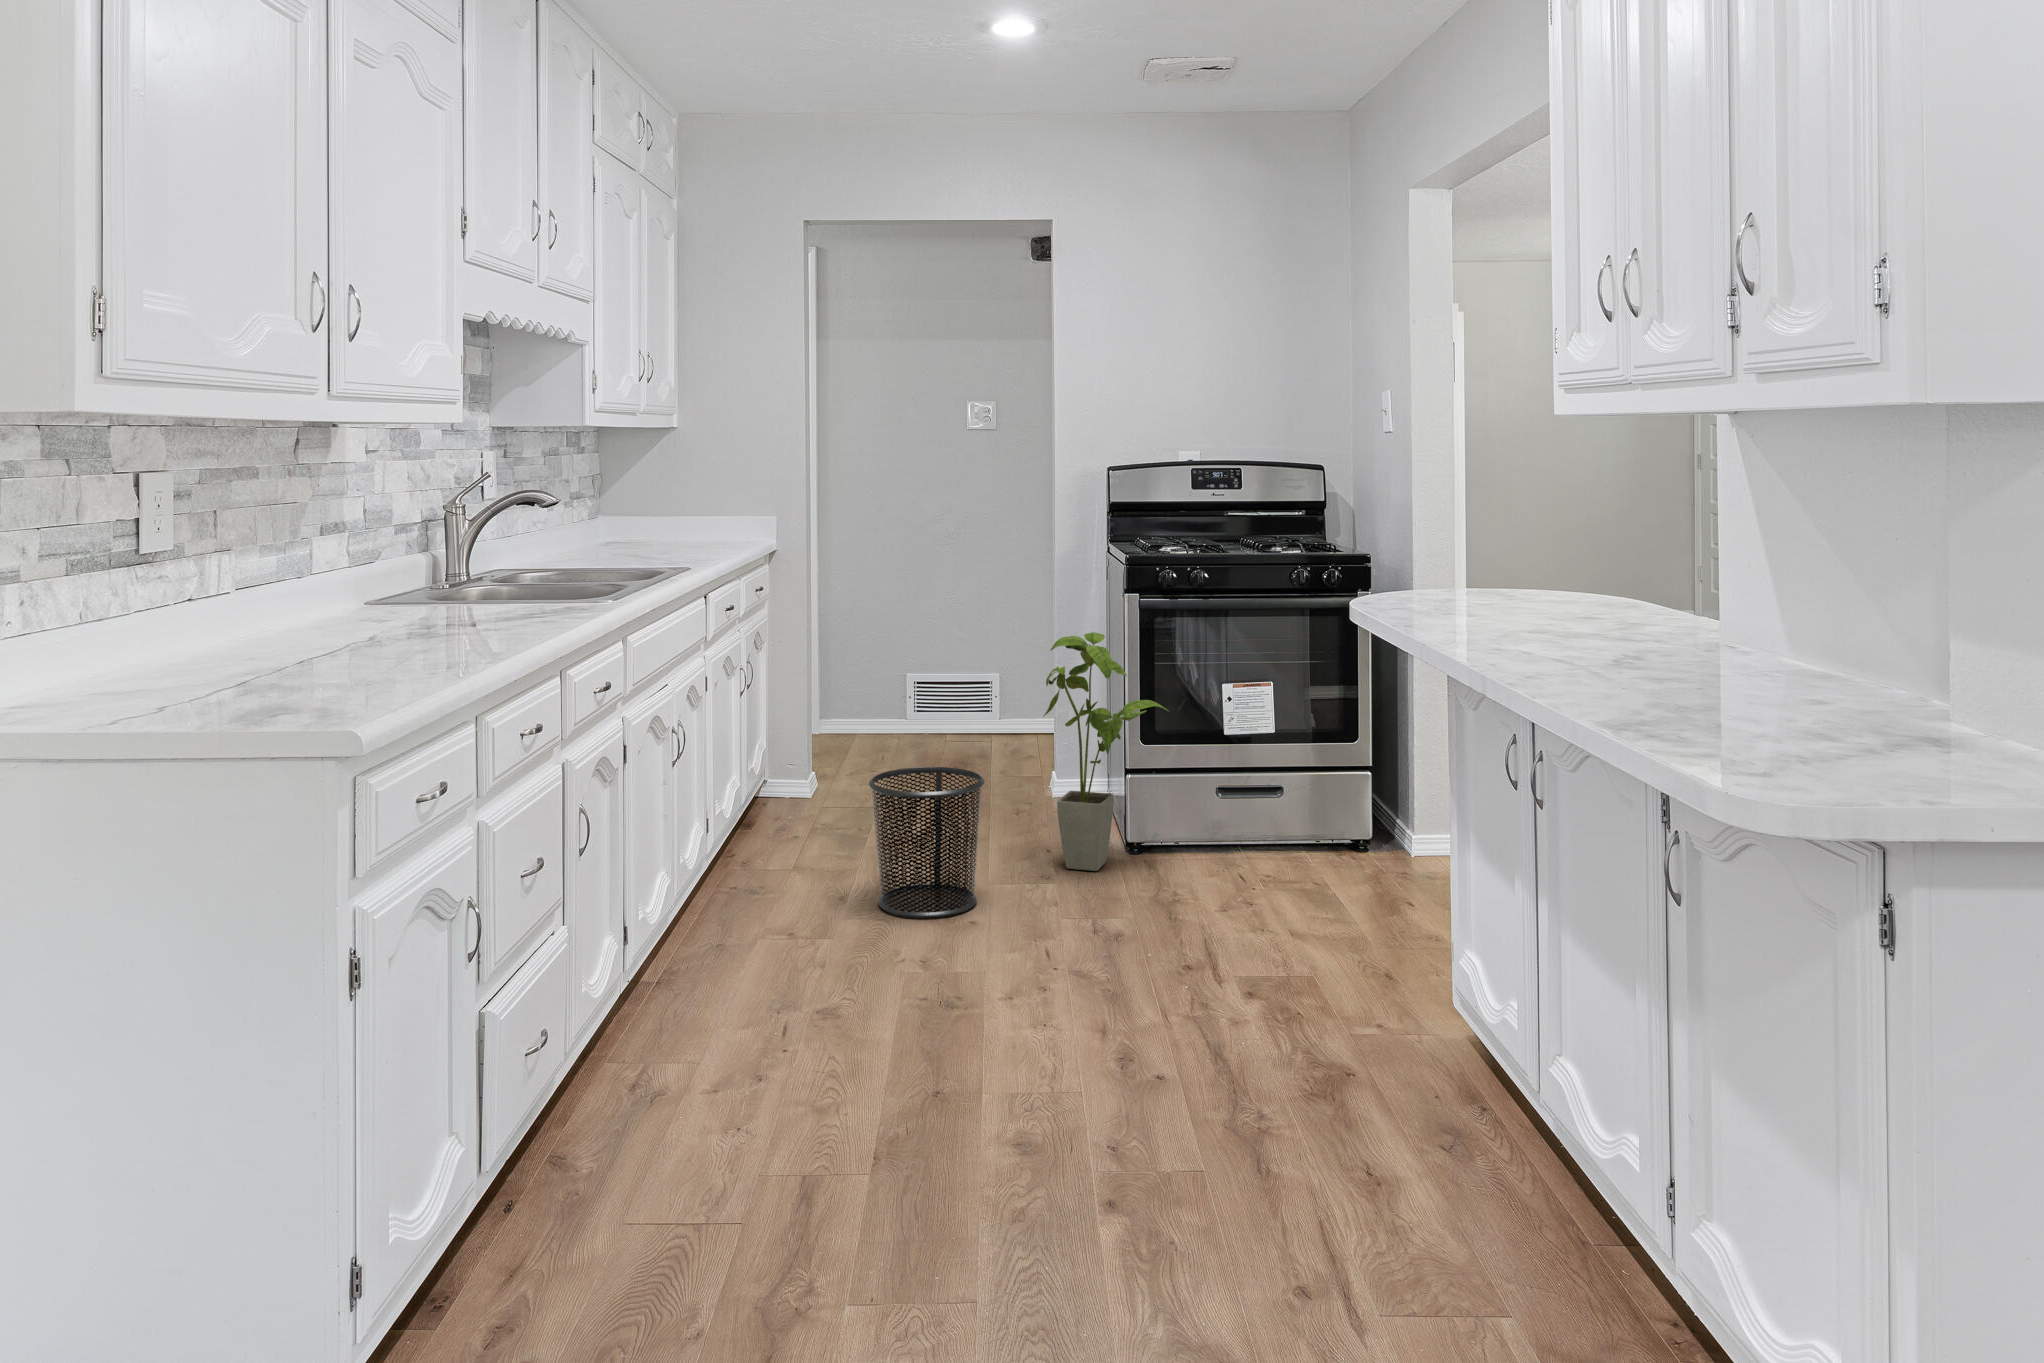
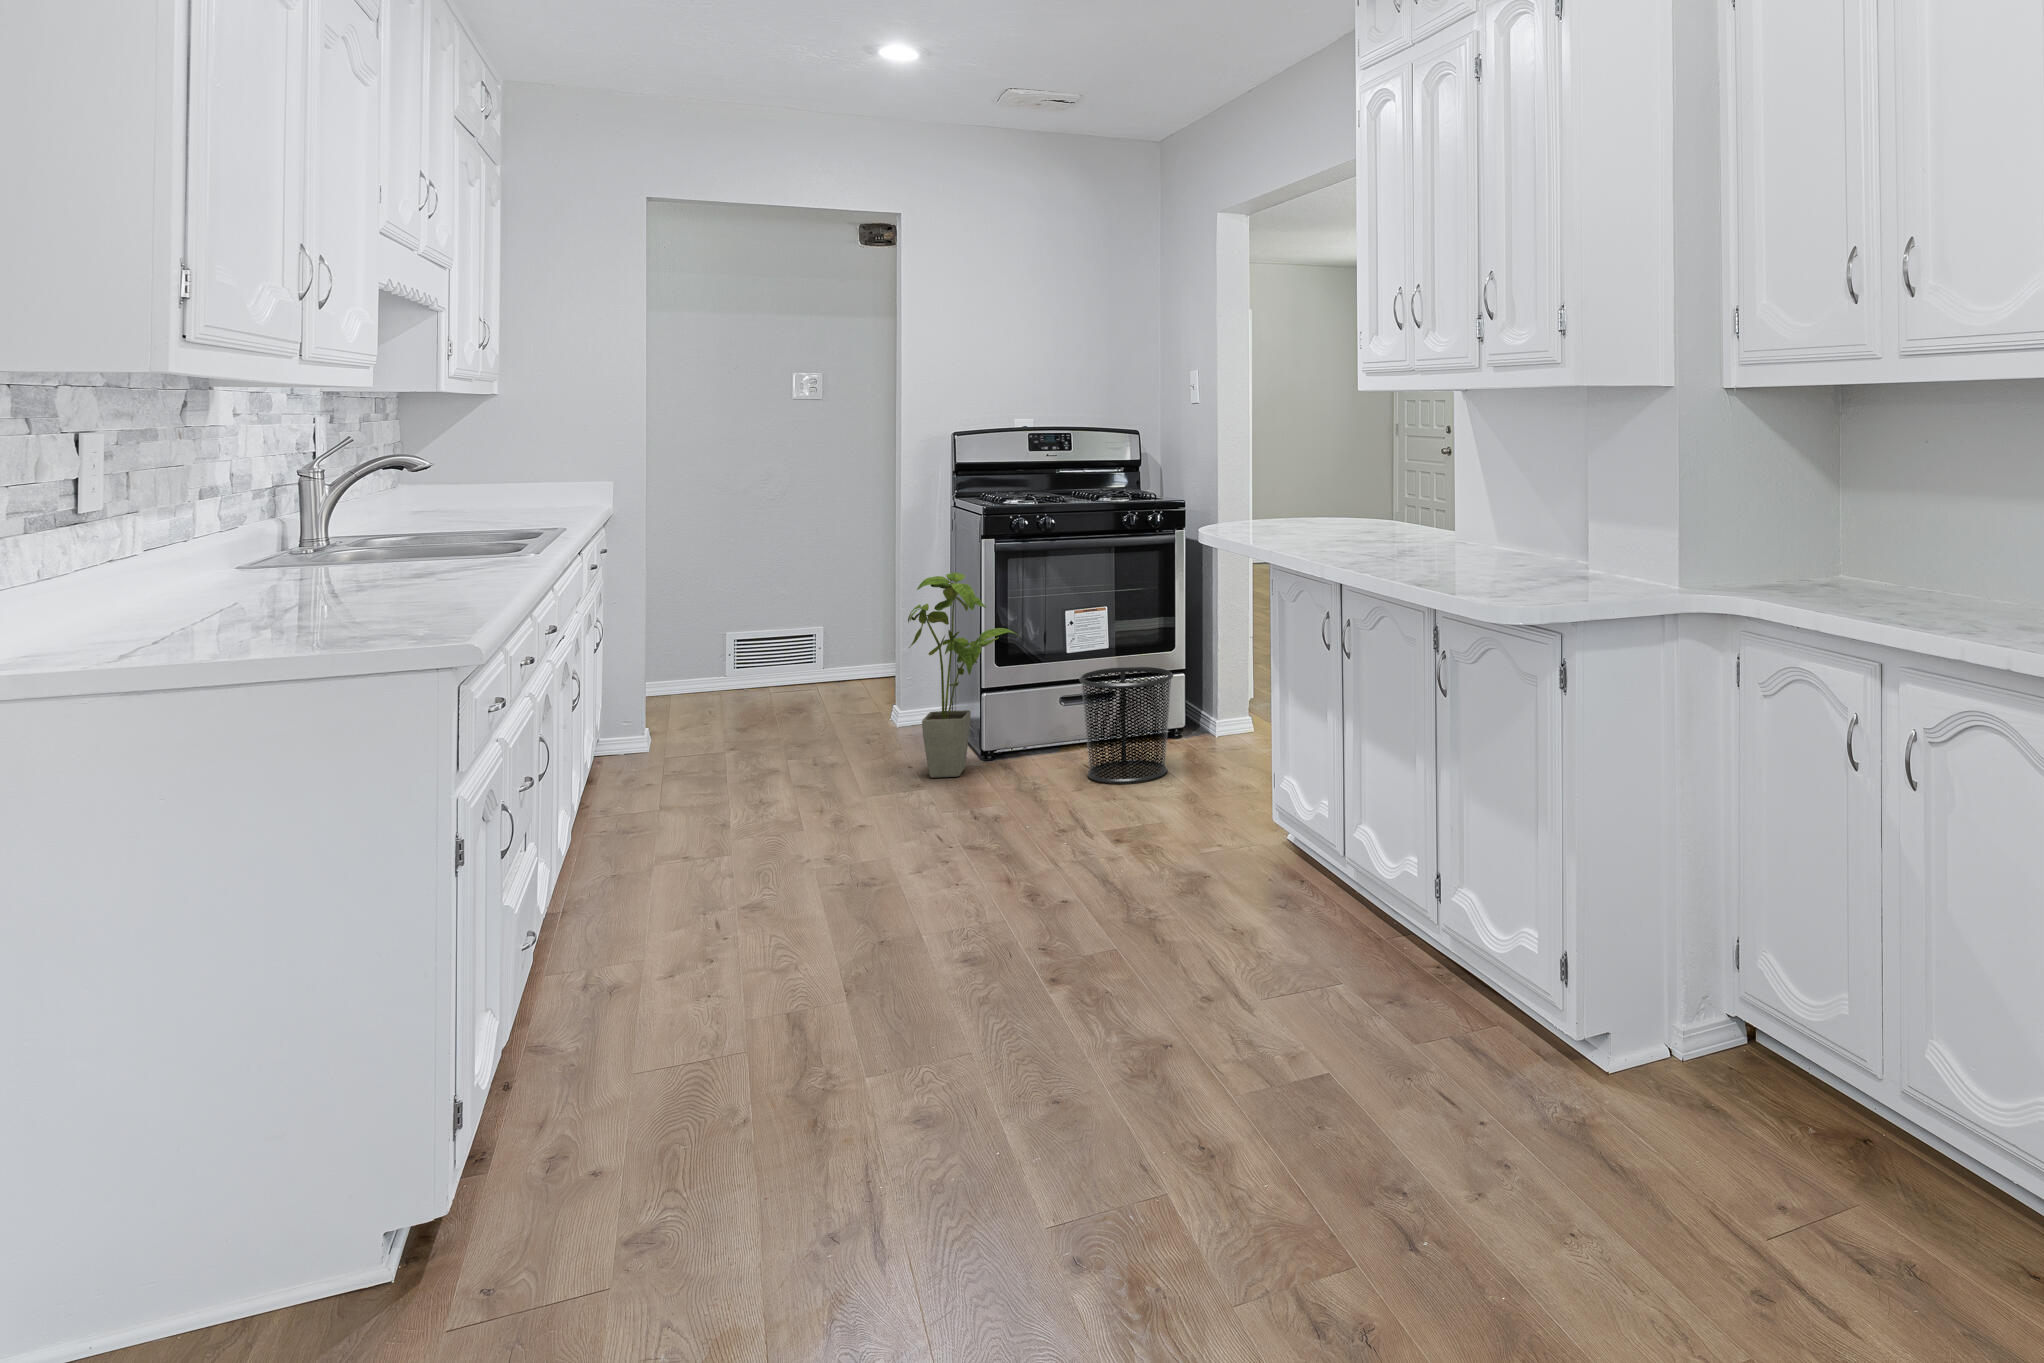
waste bin: present [869,767,984,918] -> present [1079,667,1173,784]

